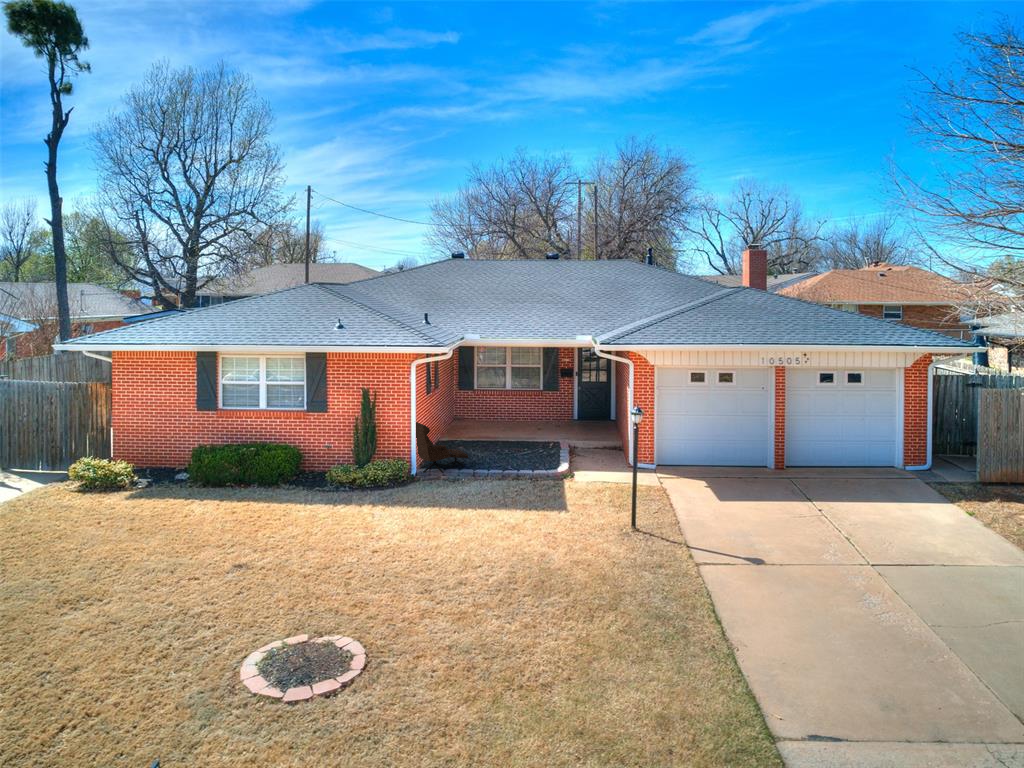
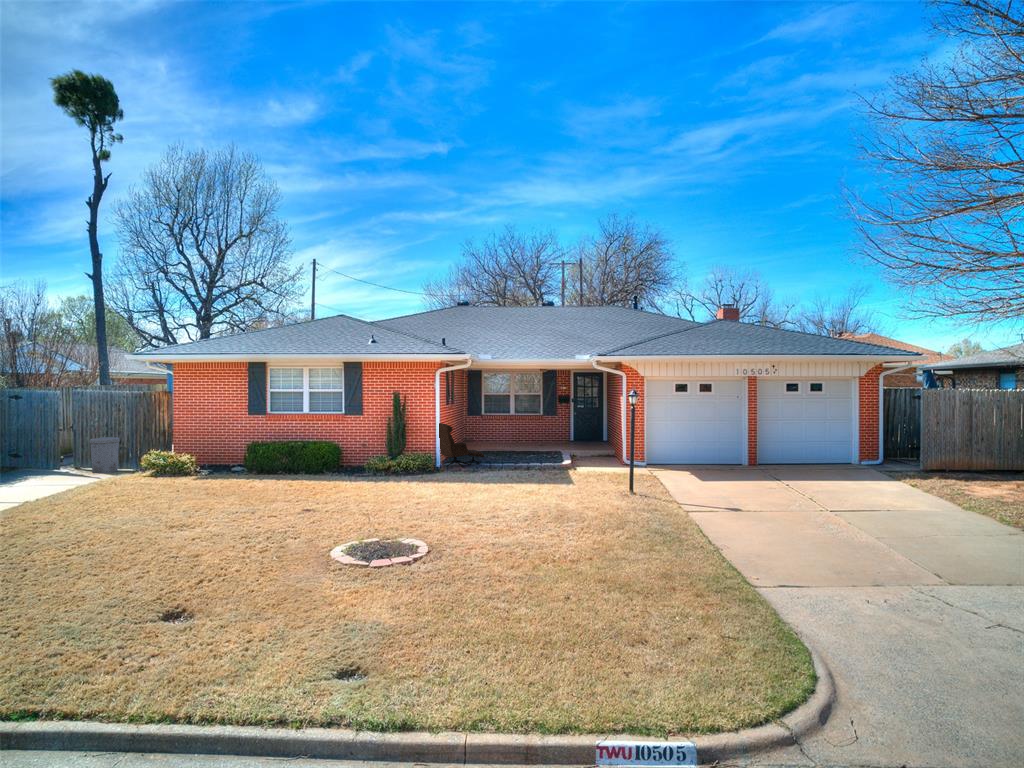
trash can: none [15,437,52,480] -> present [90,437,120,473]

